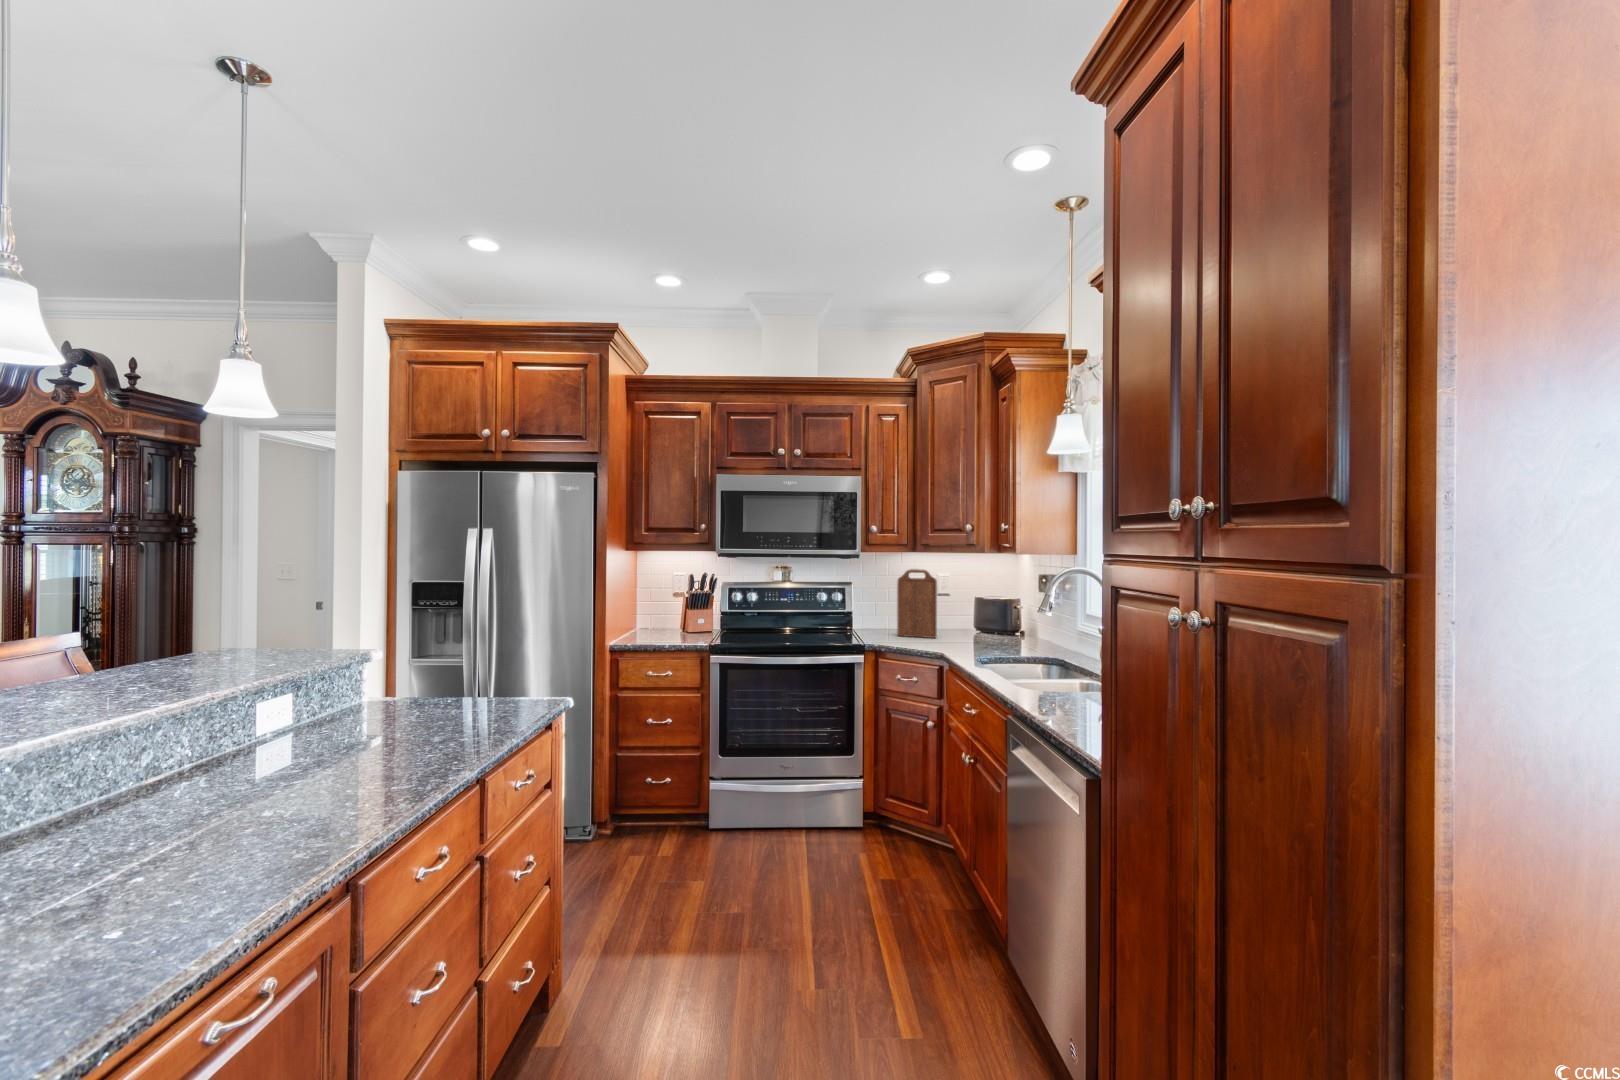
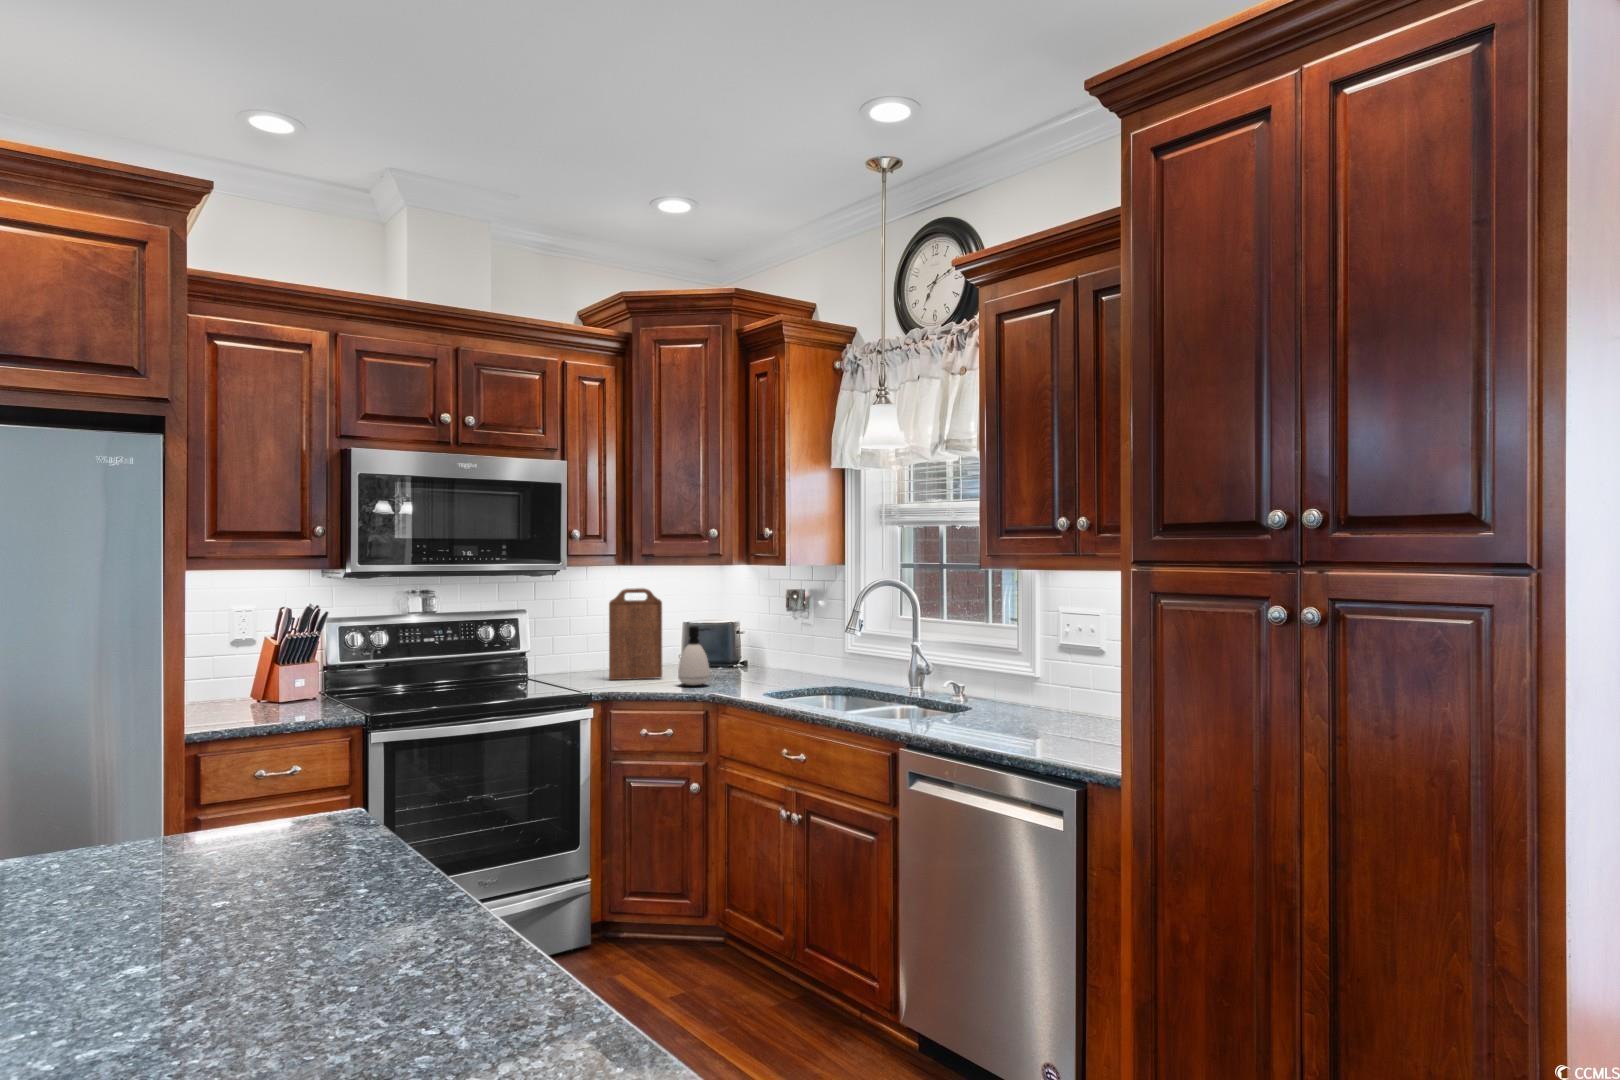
soap dispenser: none [936,599,961,645] -> present [678,626,710,685]

